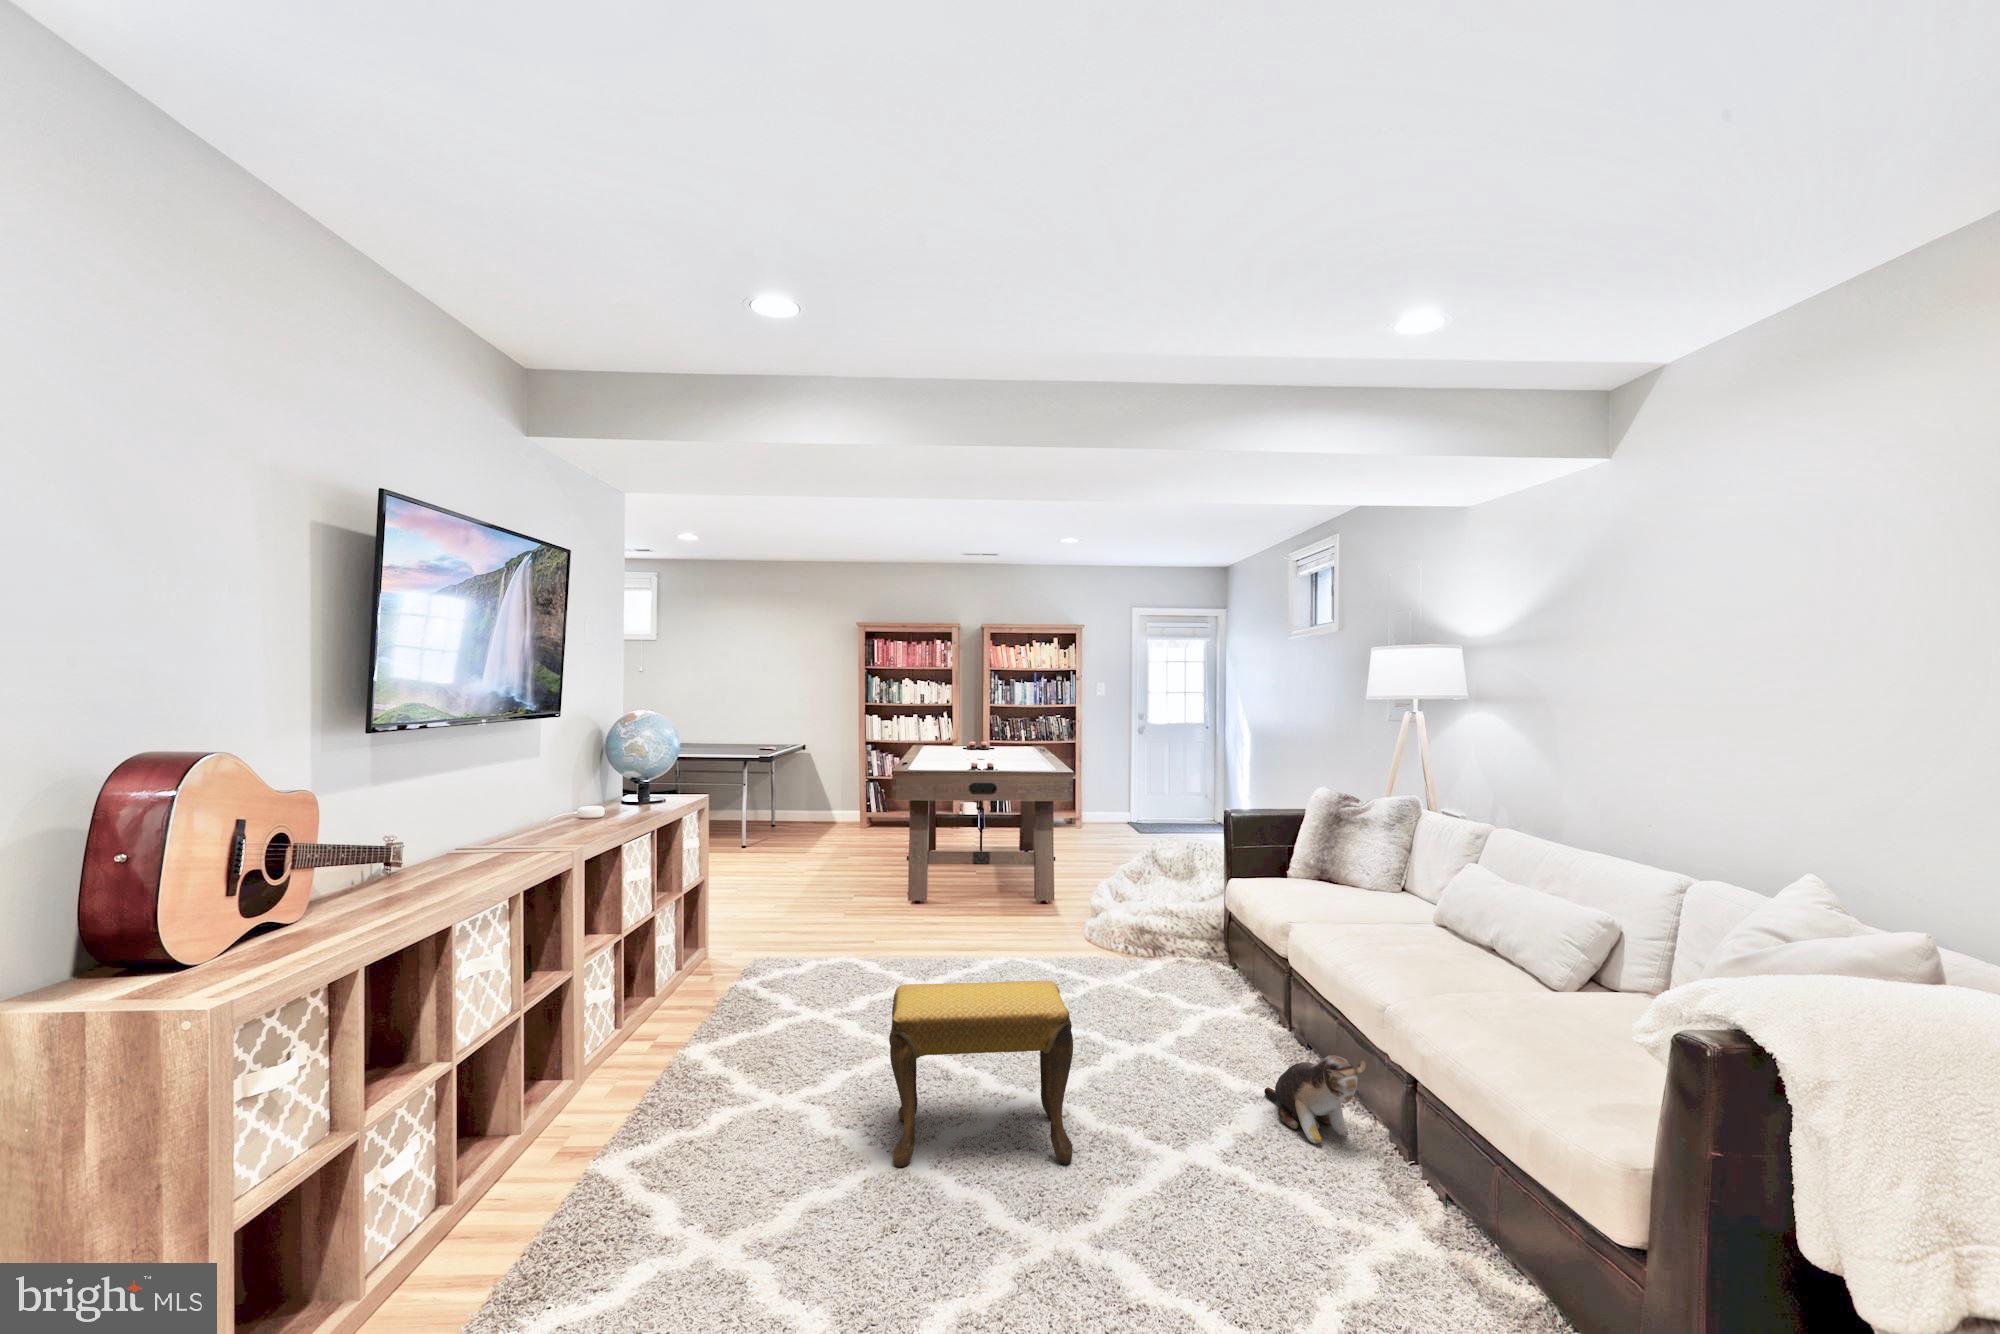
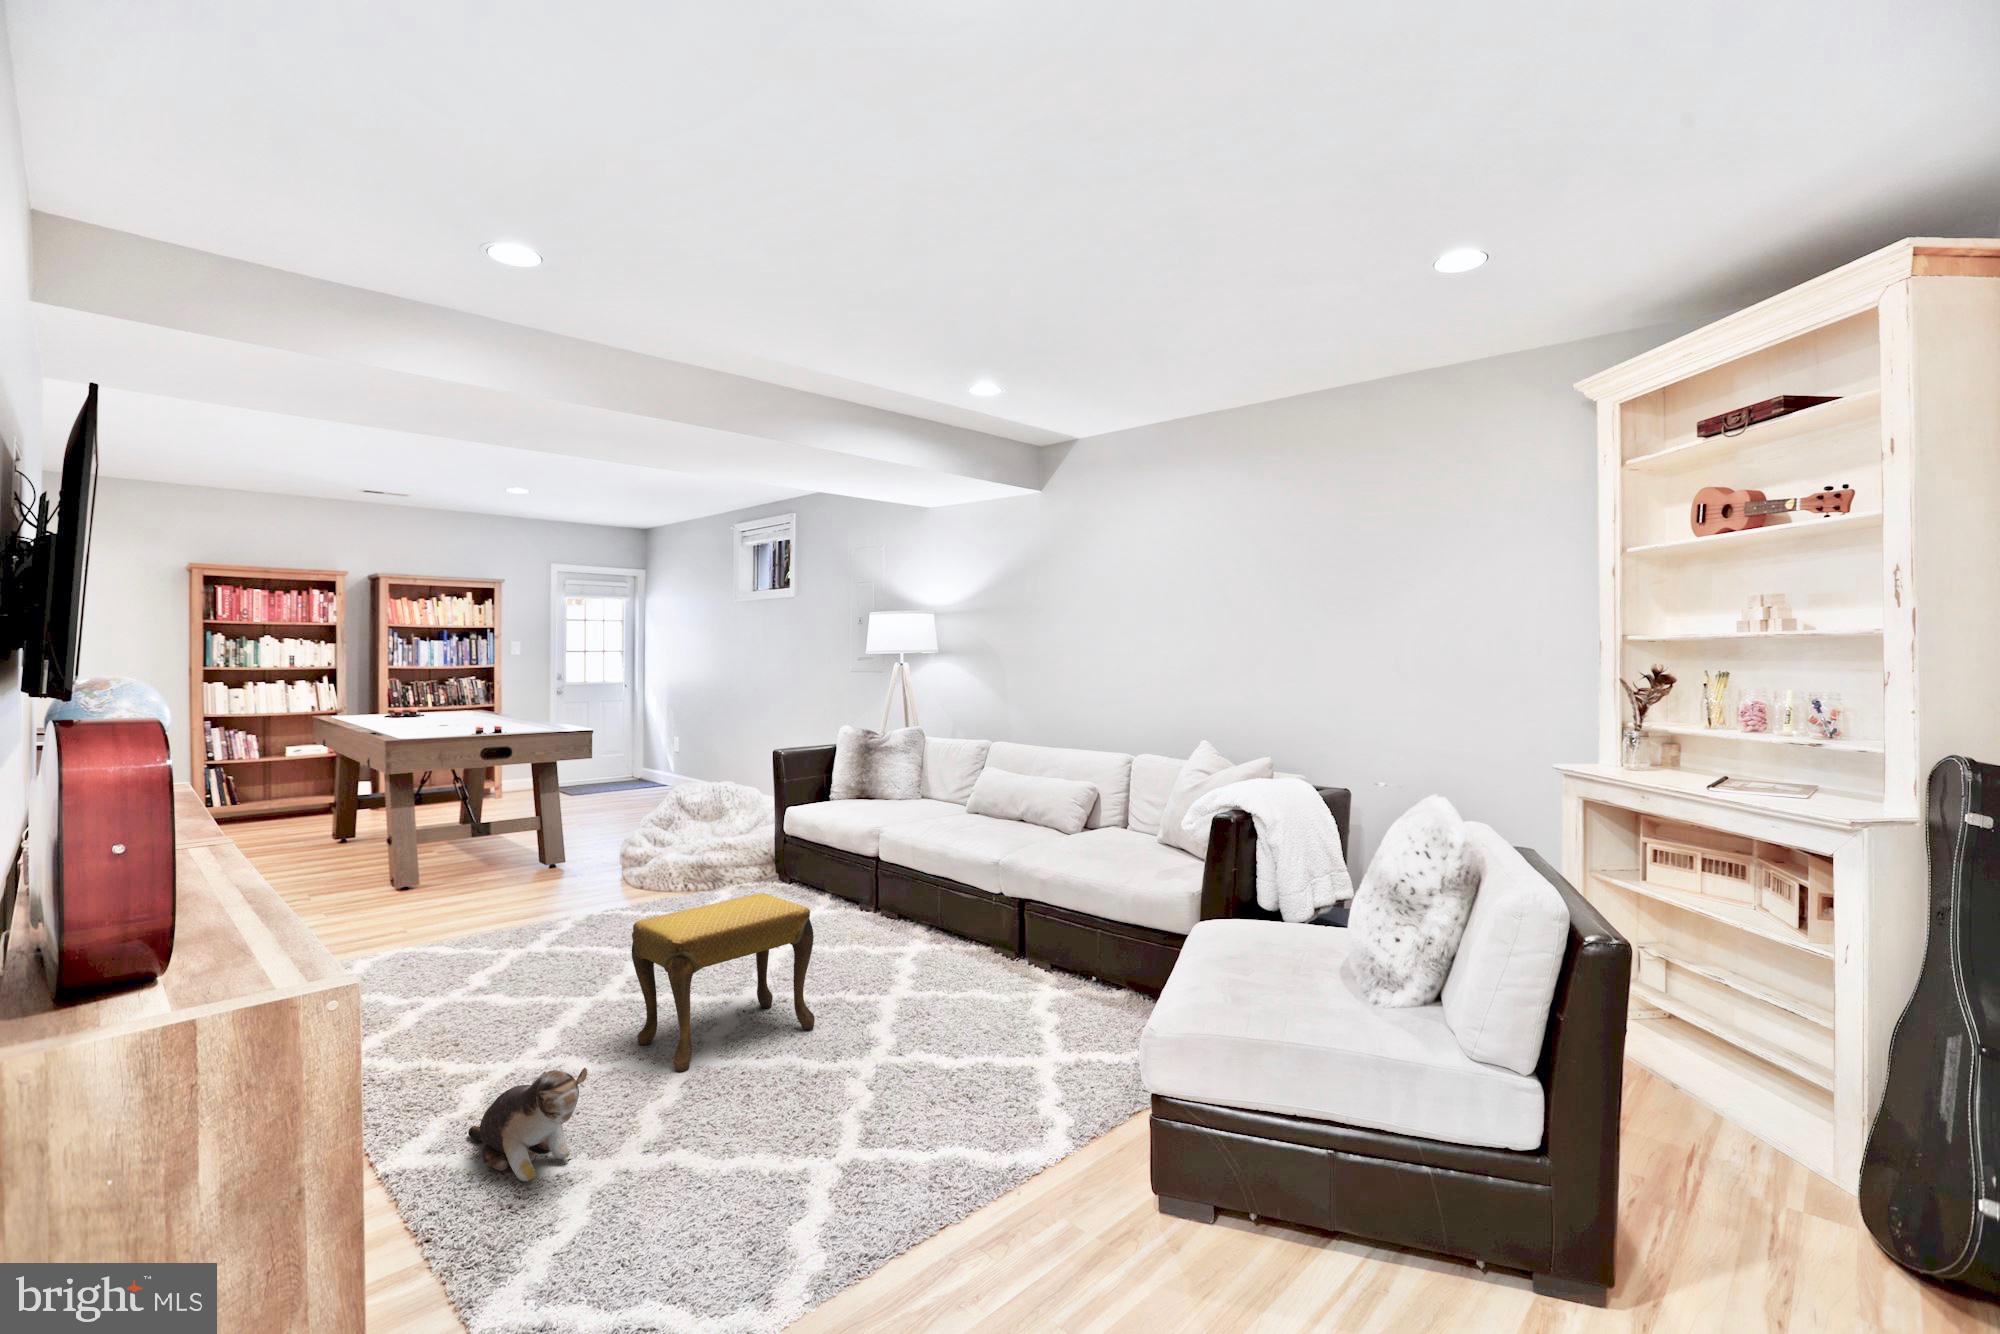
plush toy: present [1264,1055,1366,1143] -> present [468,1068,587,1181]

